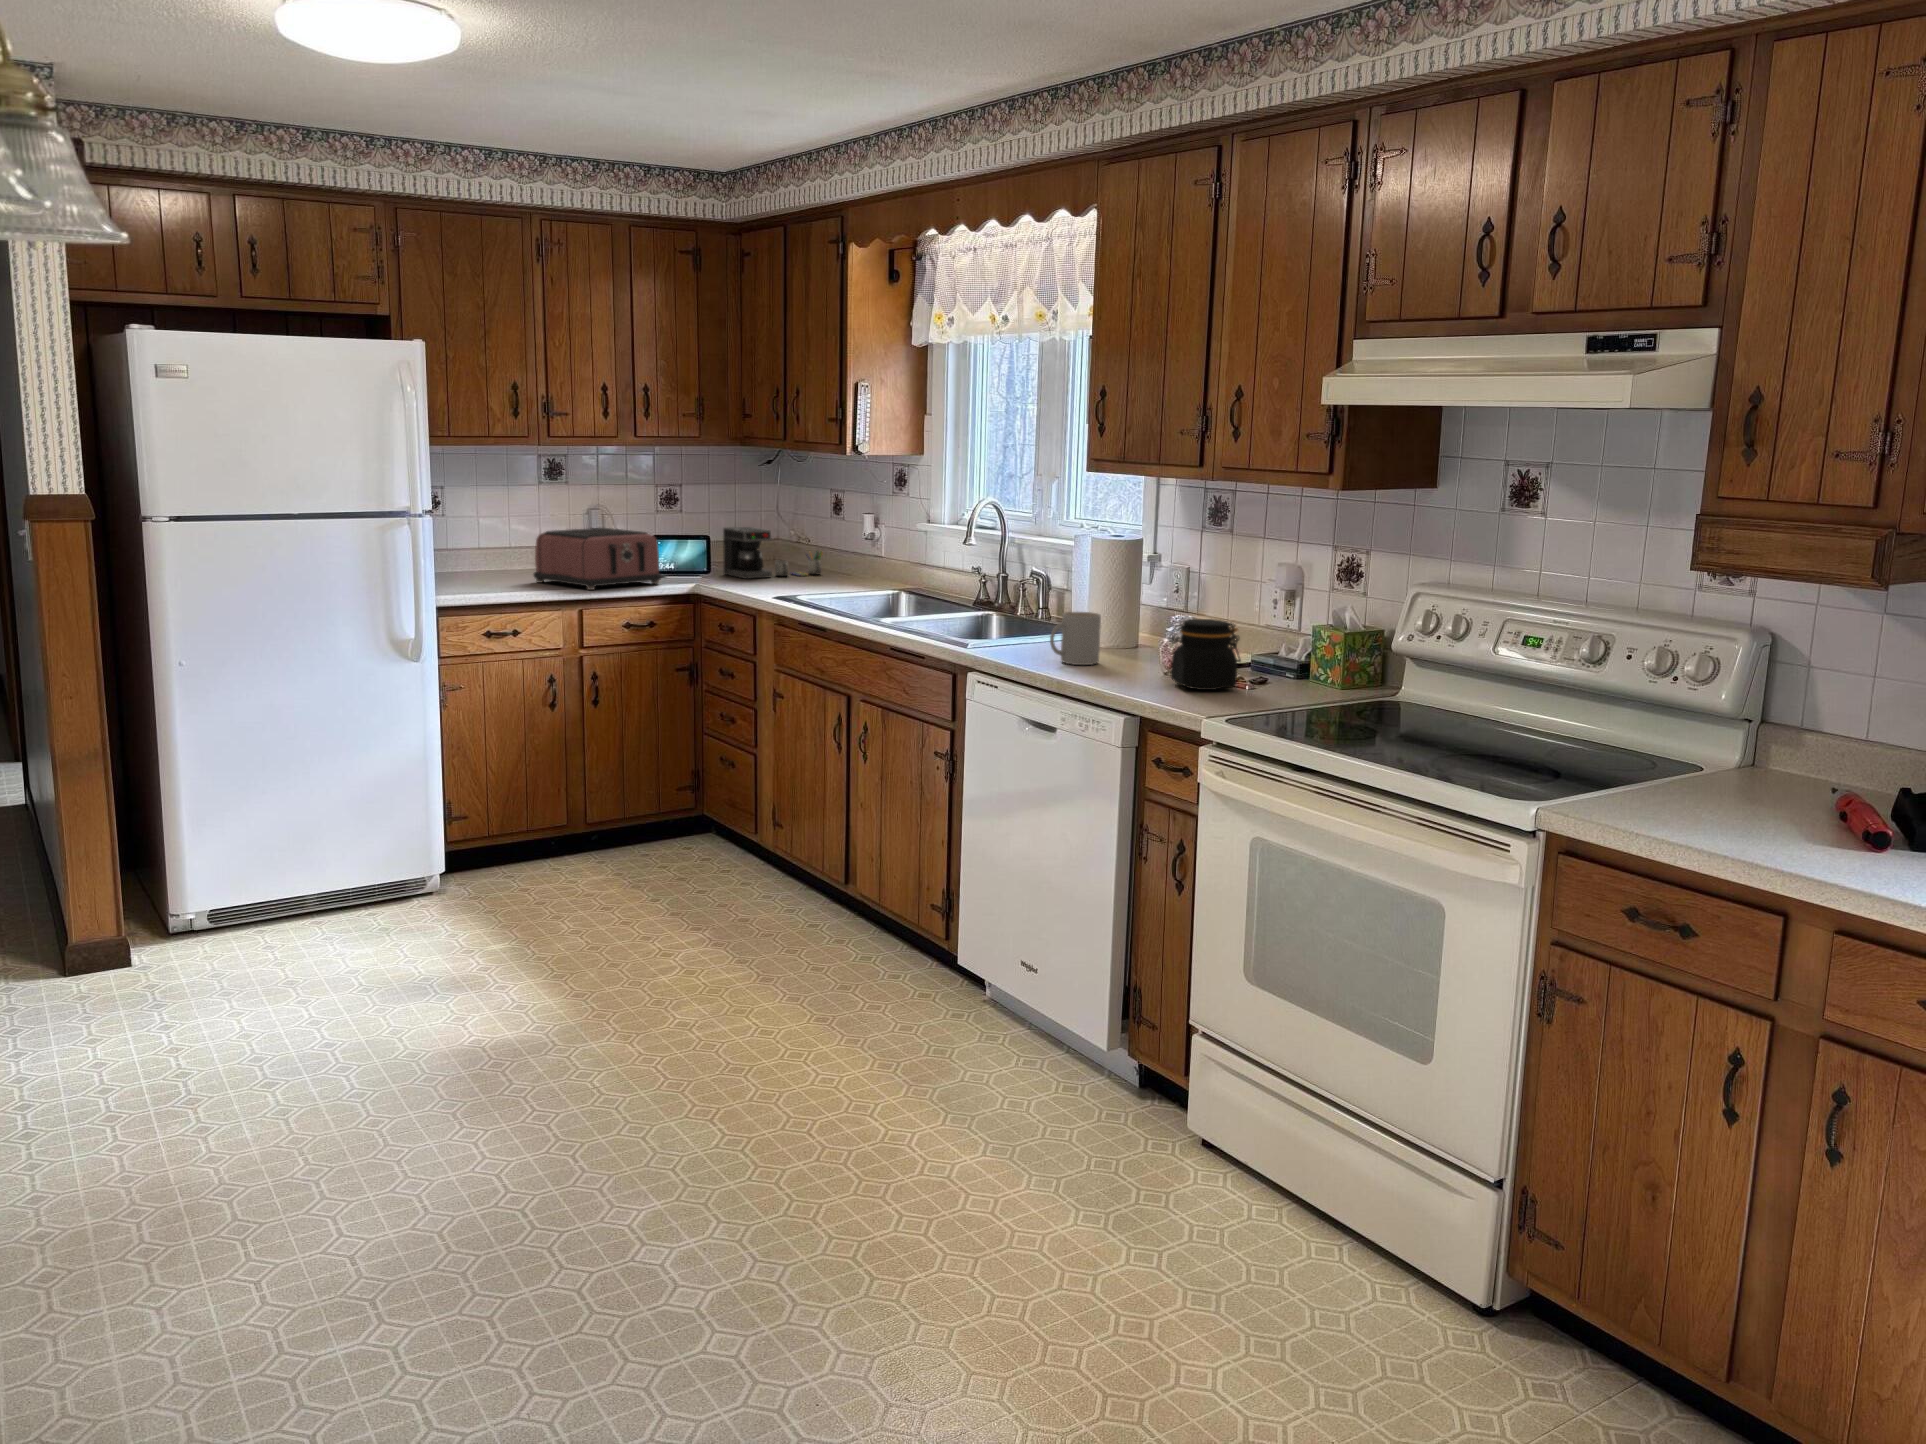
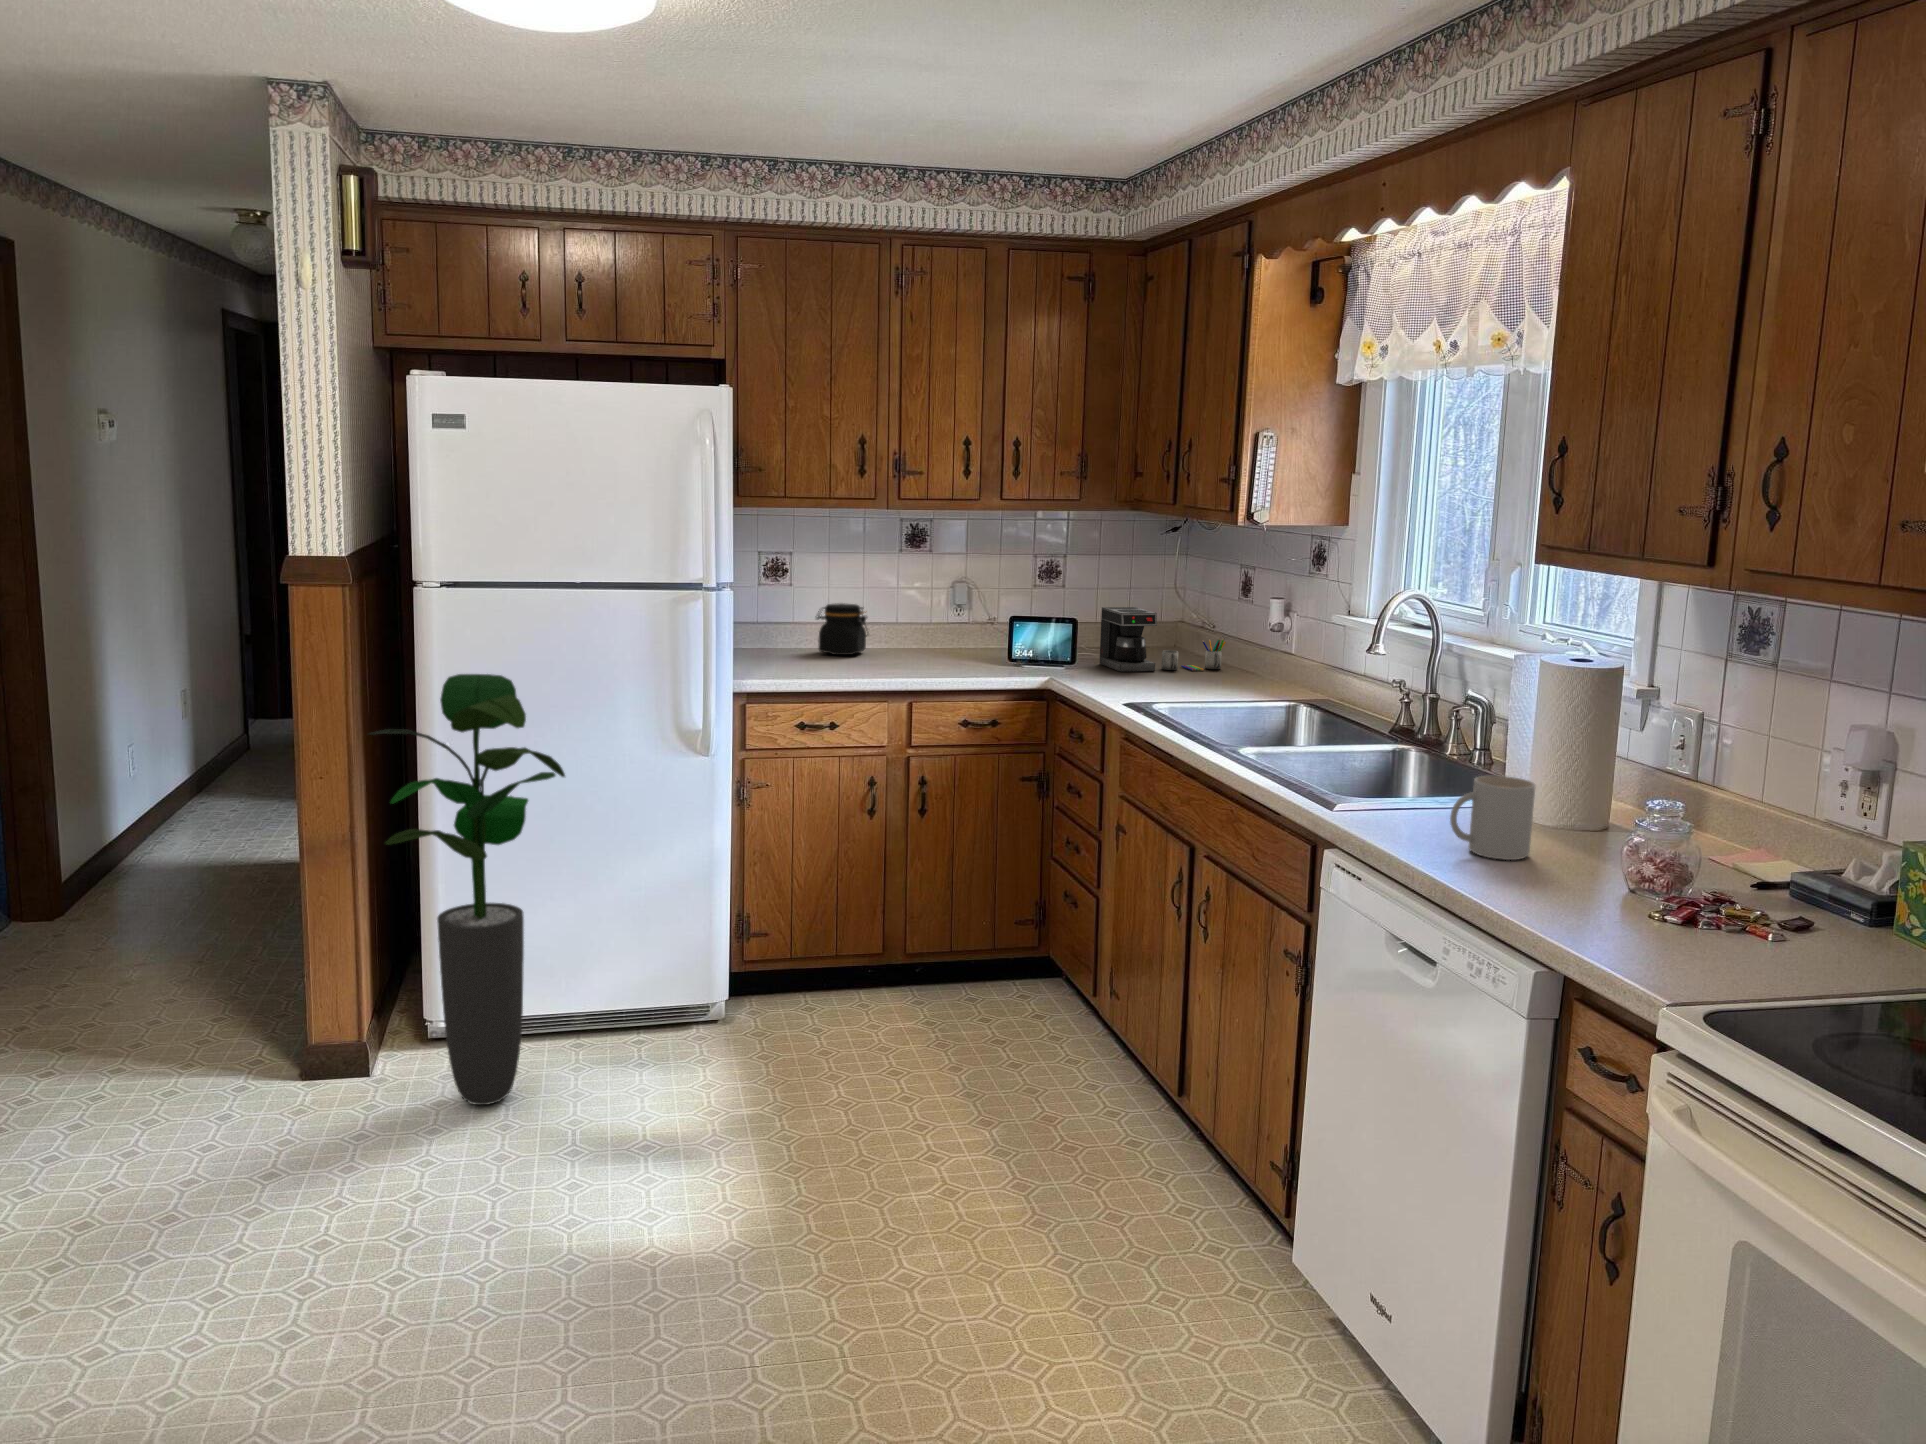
toaster: present [534,528,662,590] -> none [868,604,1012,680]
potted plant: none [136,595,321,968] -> present [369,674,565,1105]
jar: present [1169,619,1241,690] -> present [816,603,868,655]

